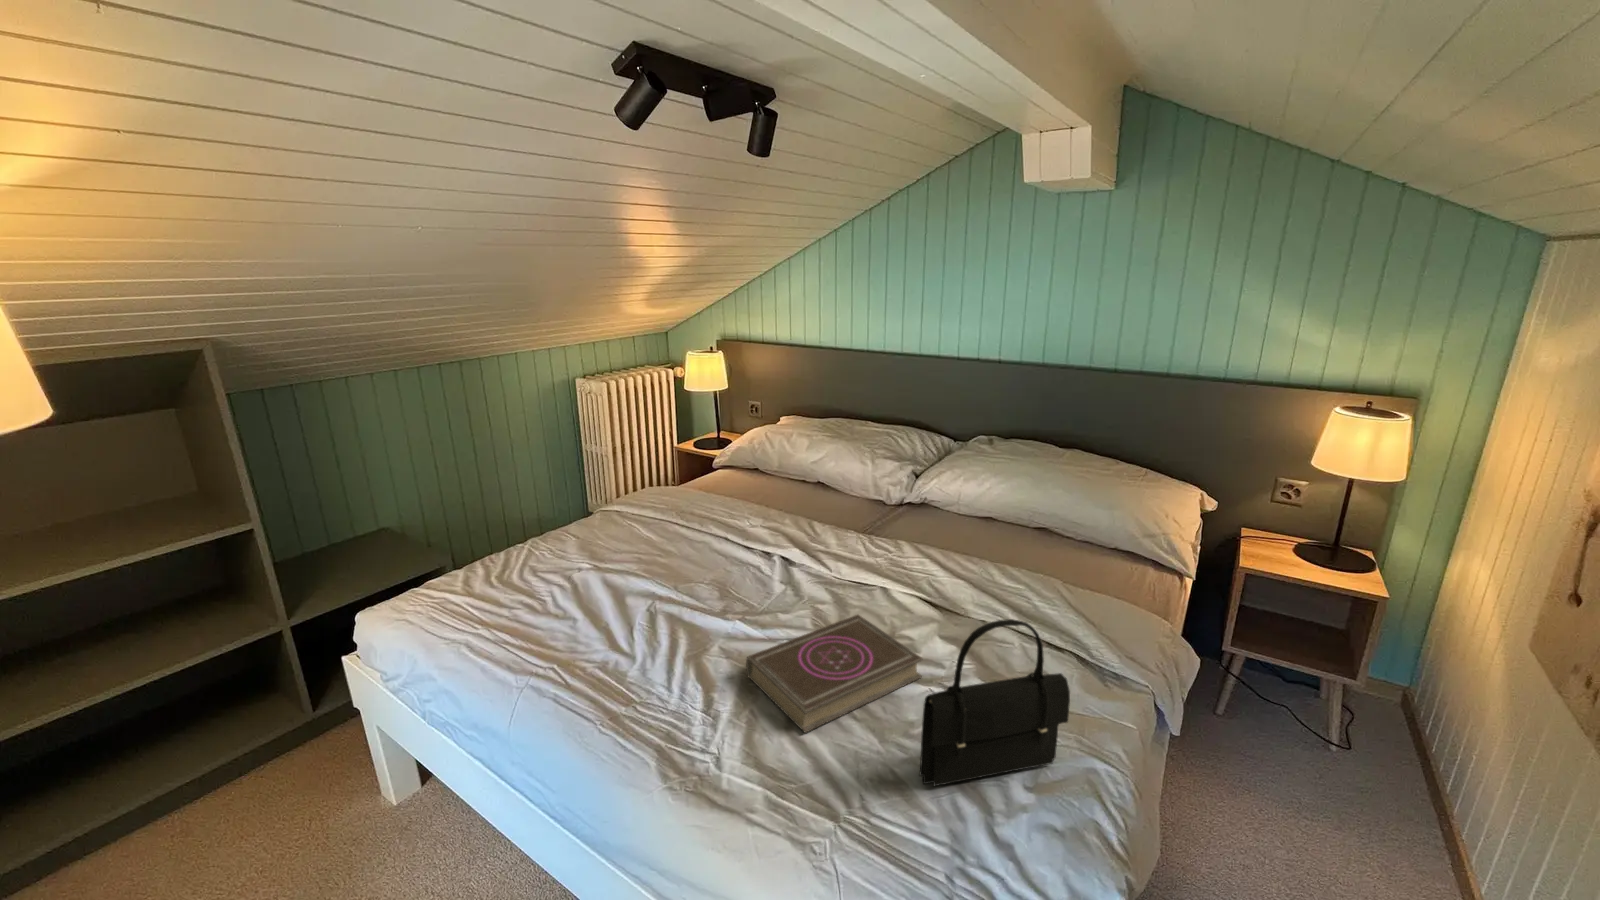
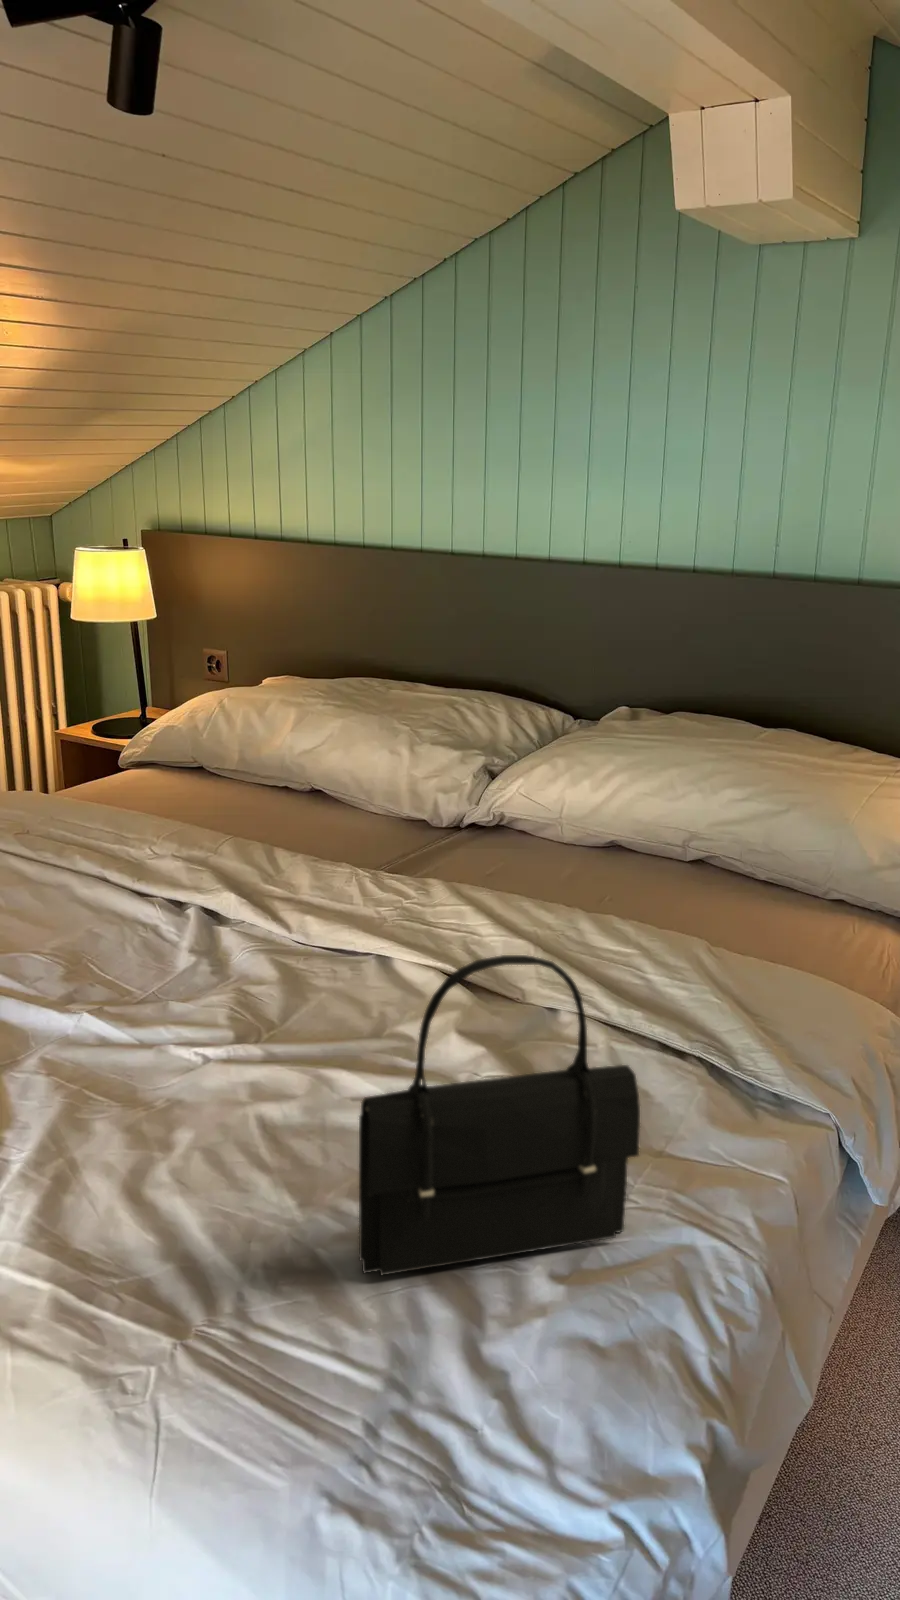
book: present [746,615,923,733] -> none [74,995,412,1192]

